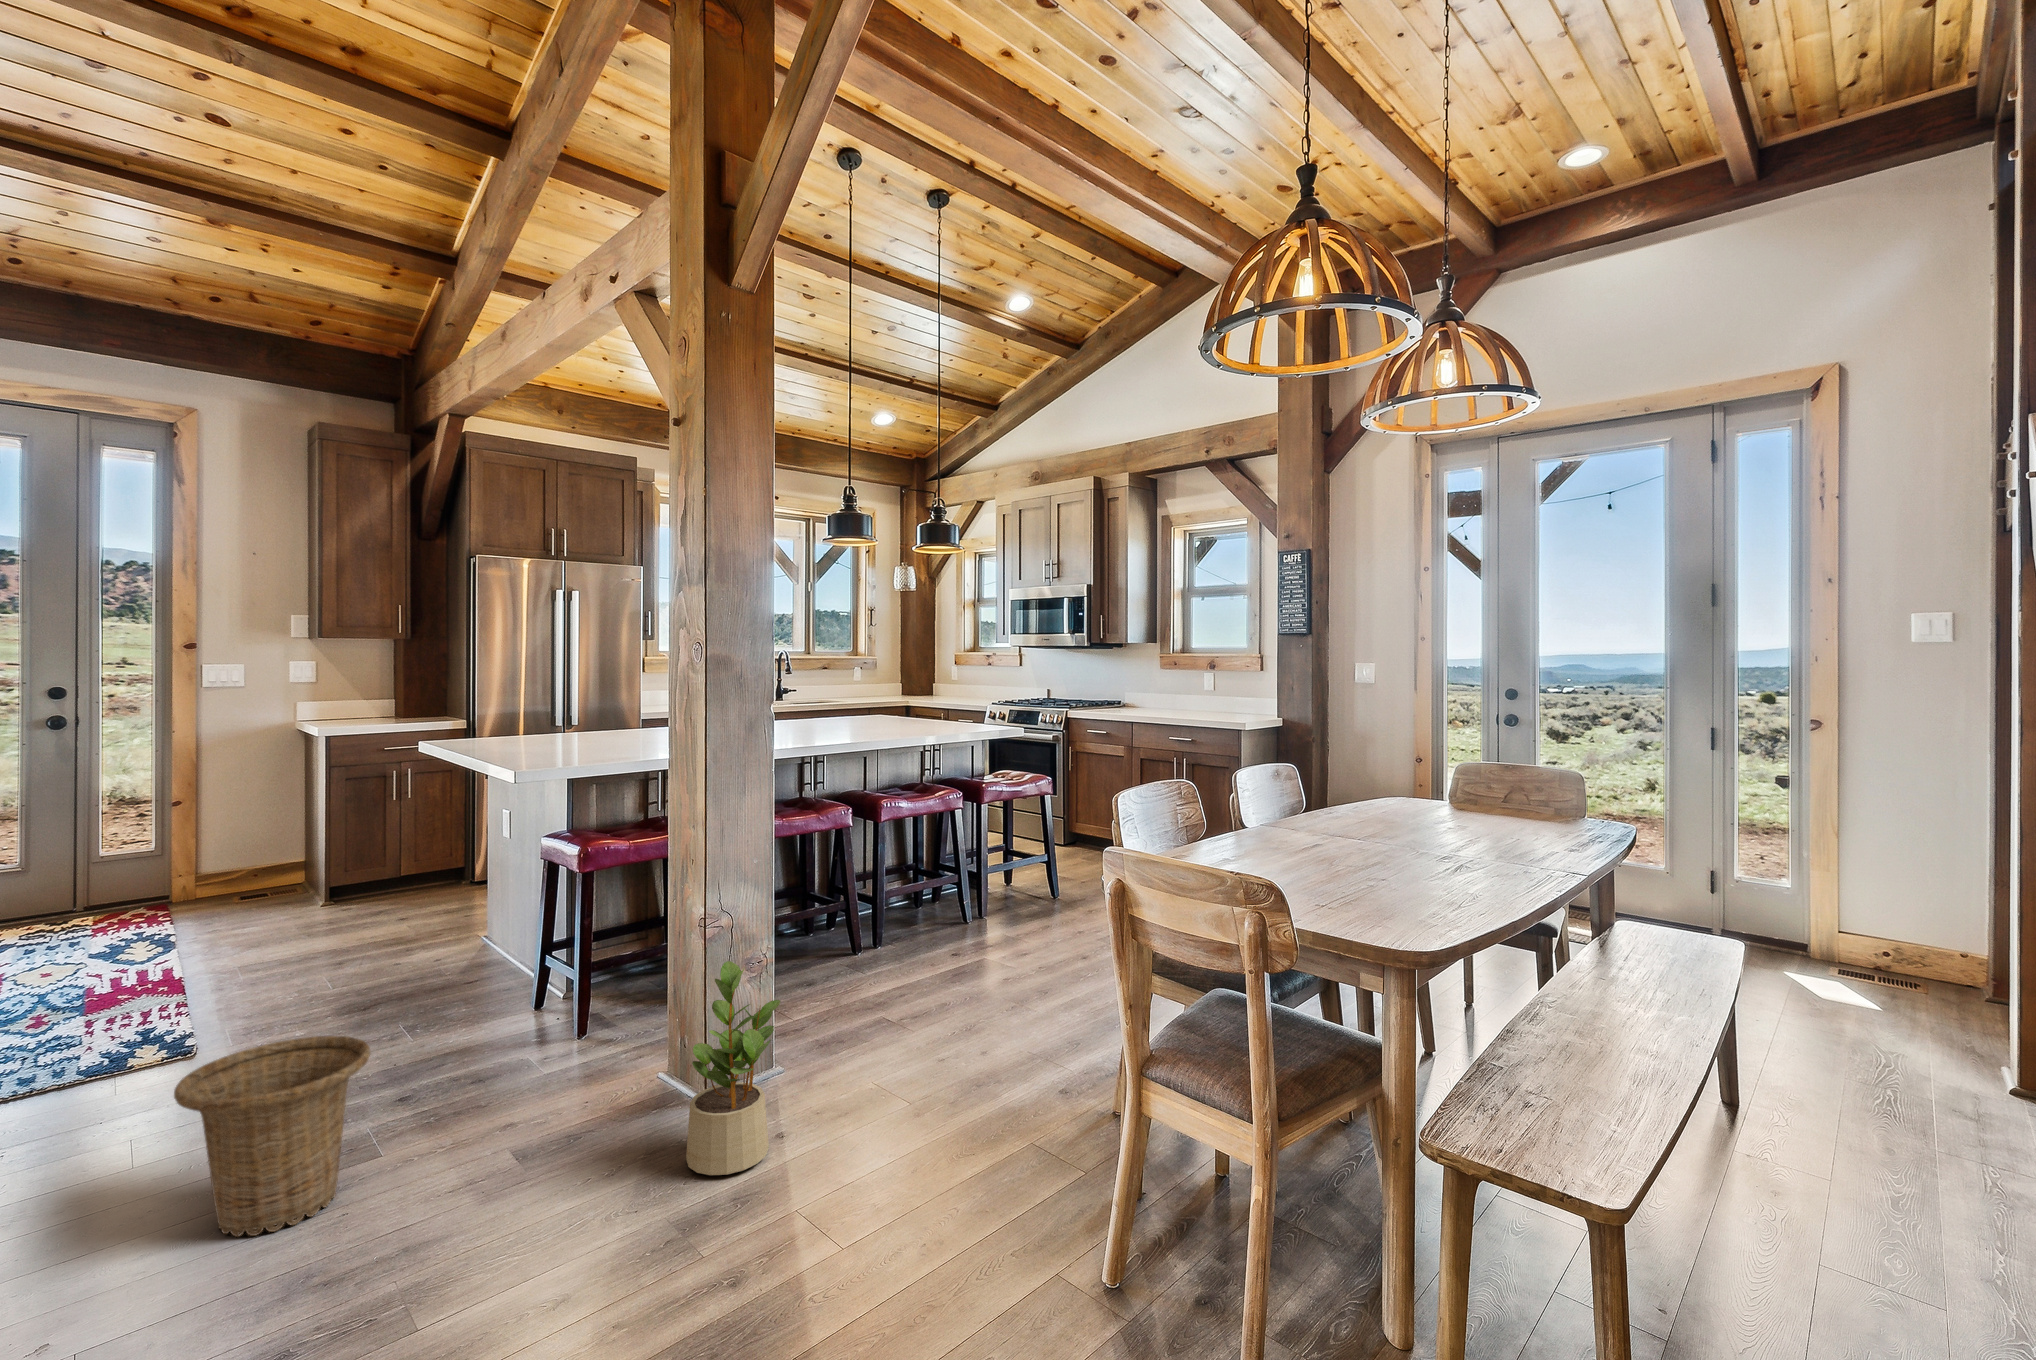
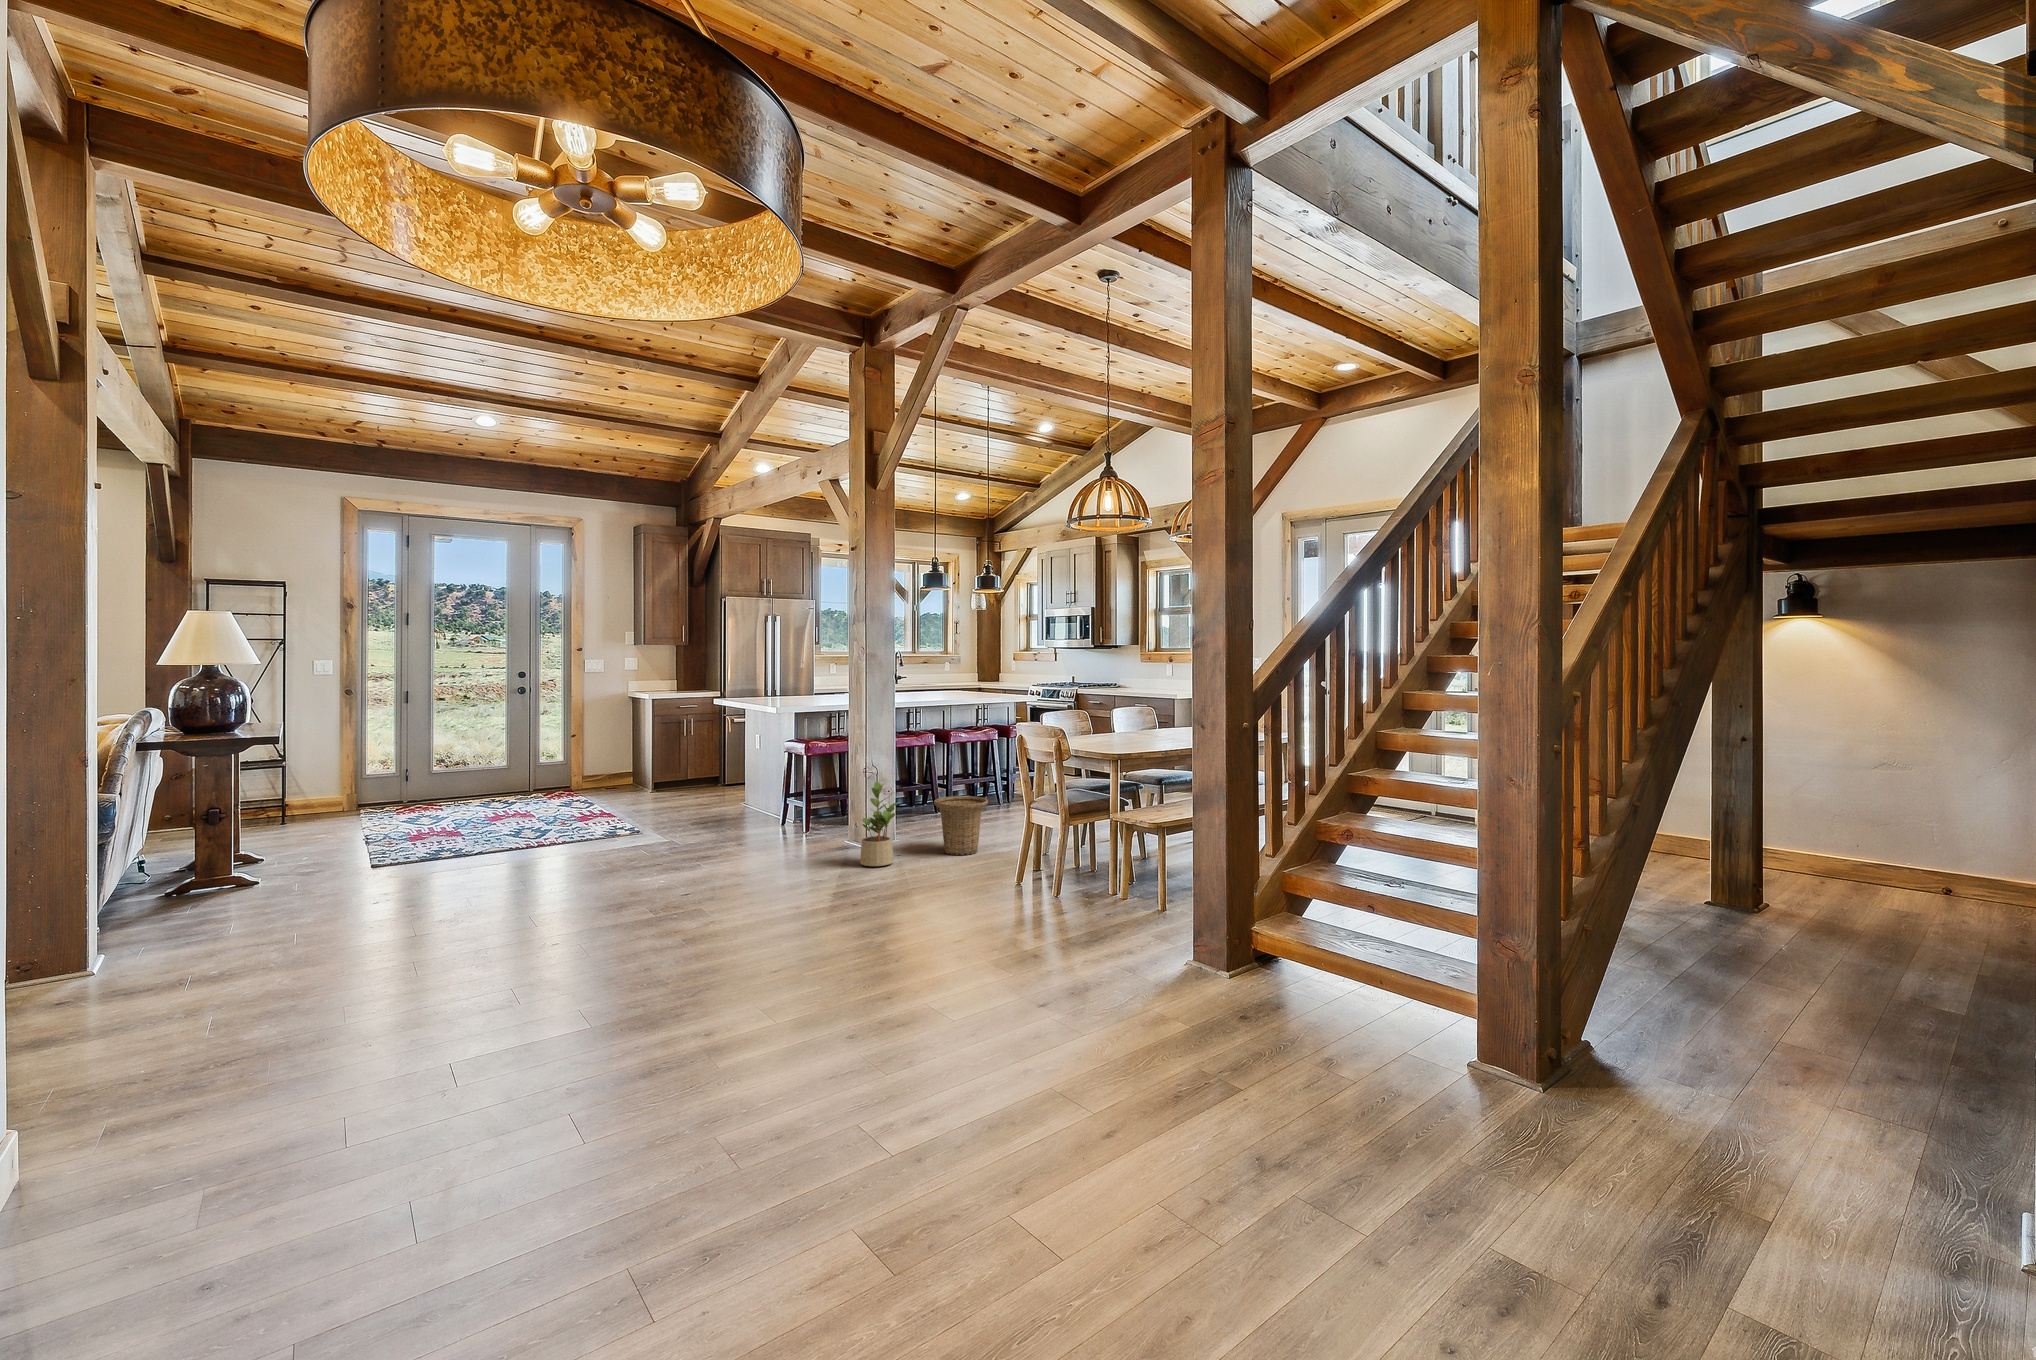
basket: present [174,1036,370,1237] -> present [934,796,988,855]

